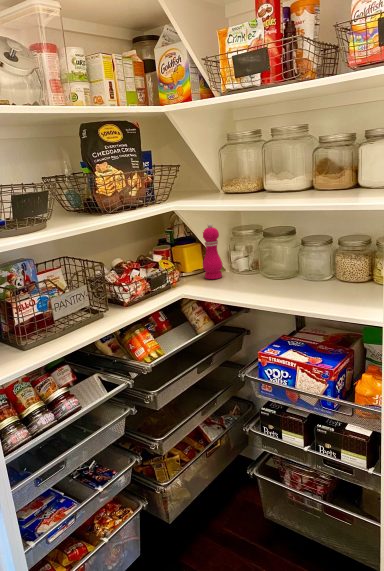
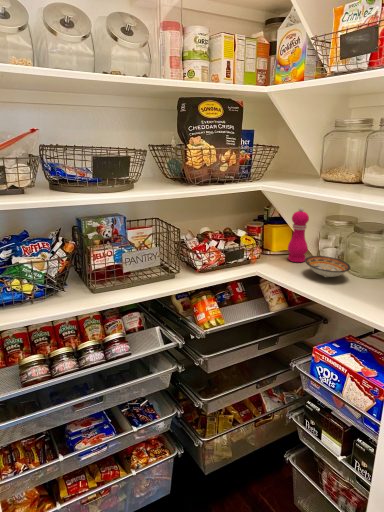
ceramic bowl: none [227,267,272,286] -> present [305,256,350,277]

